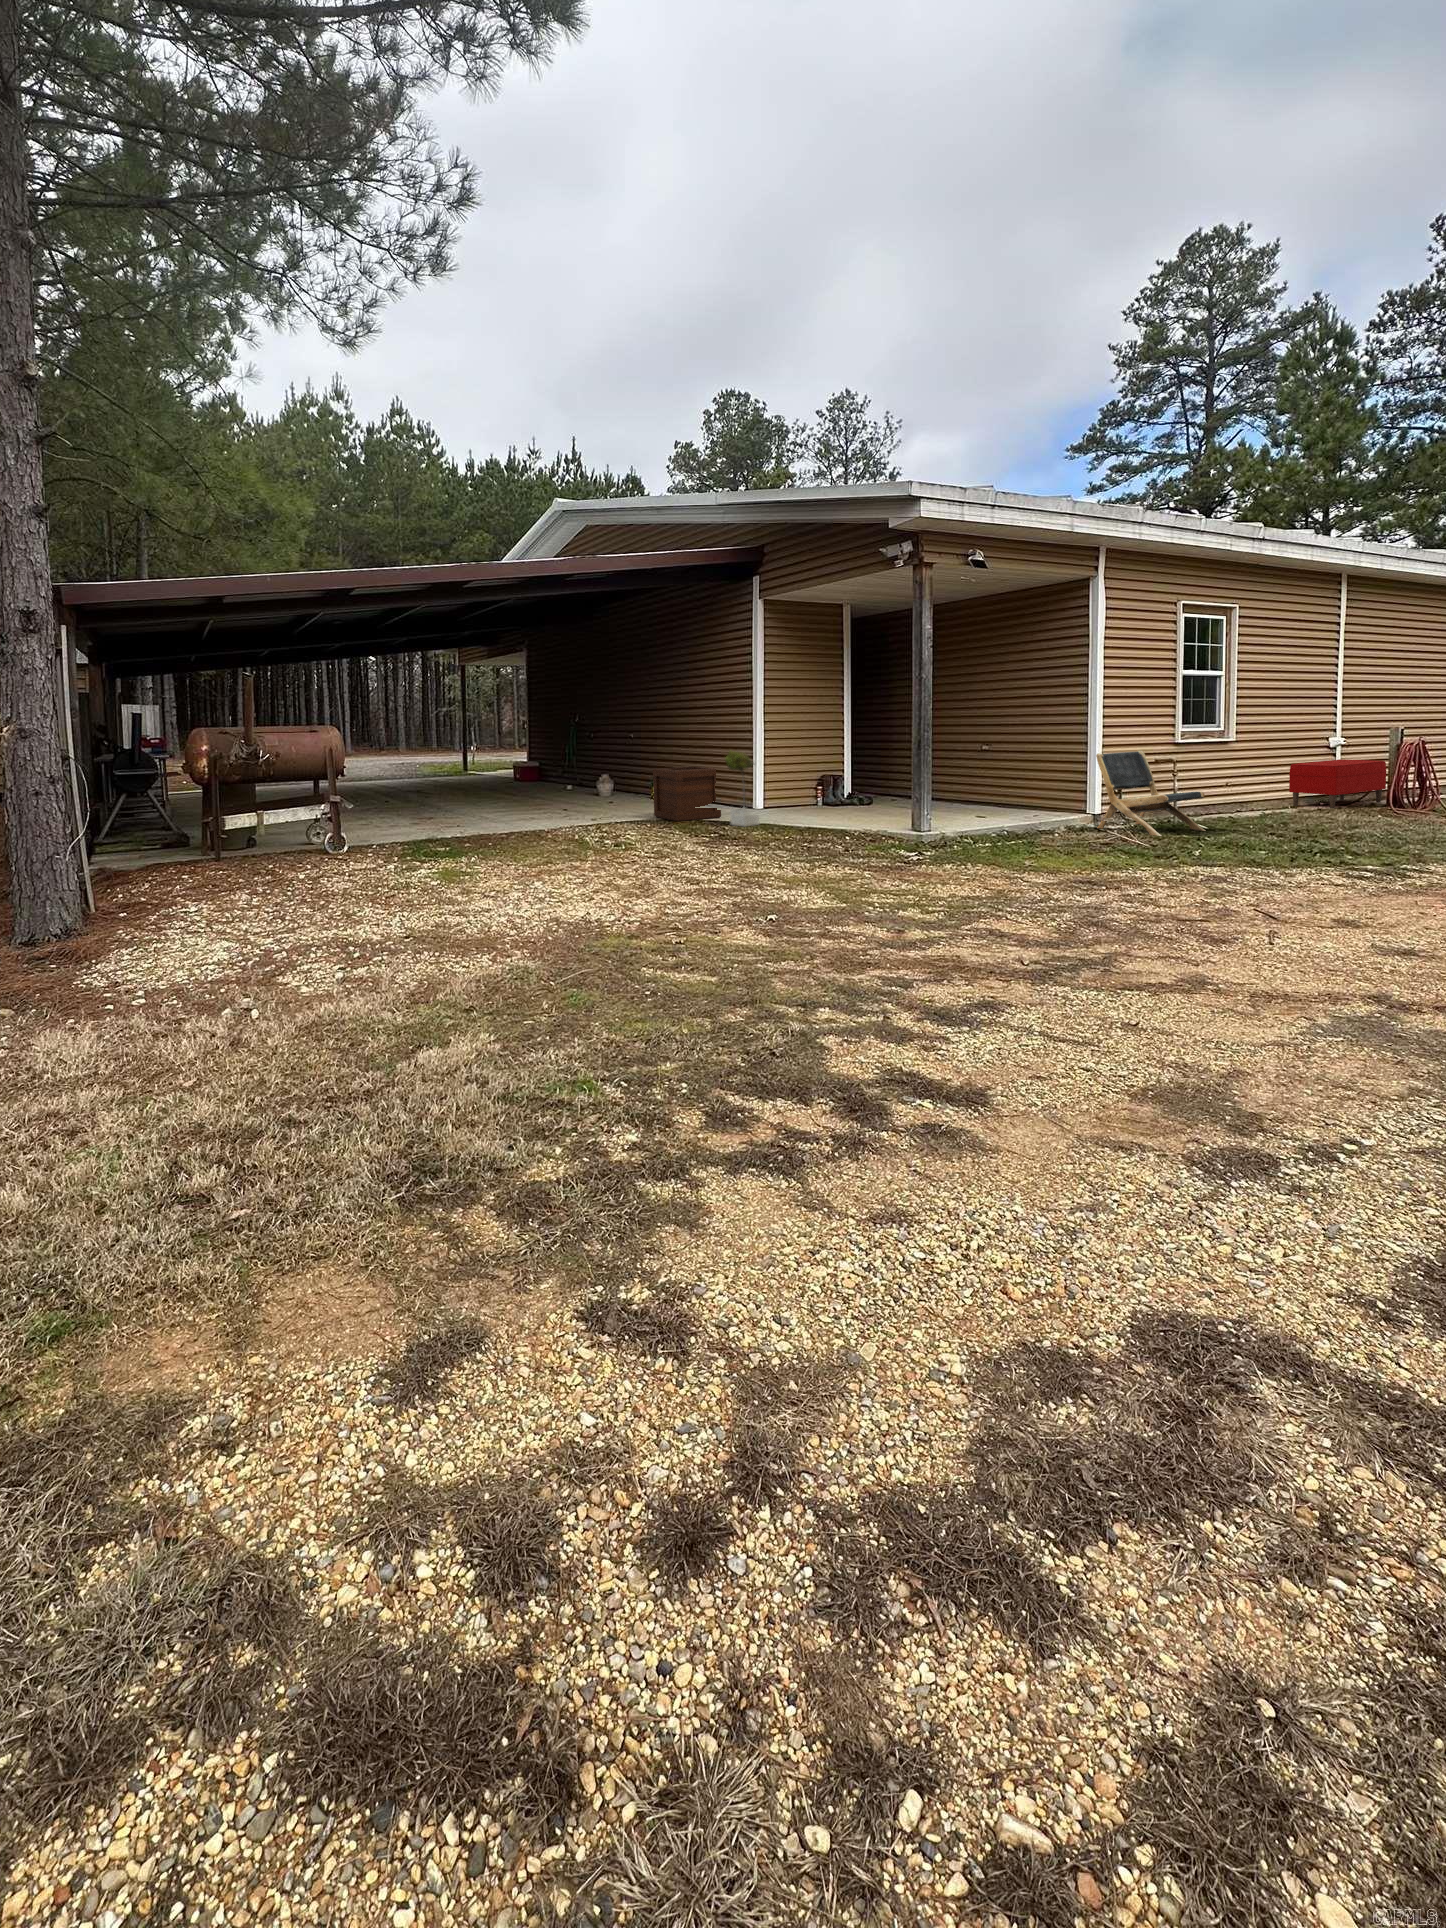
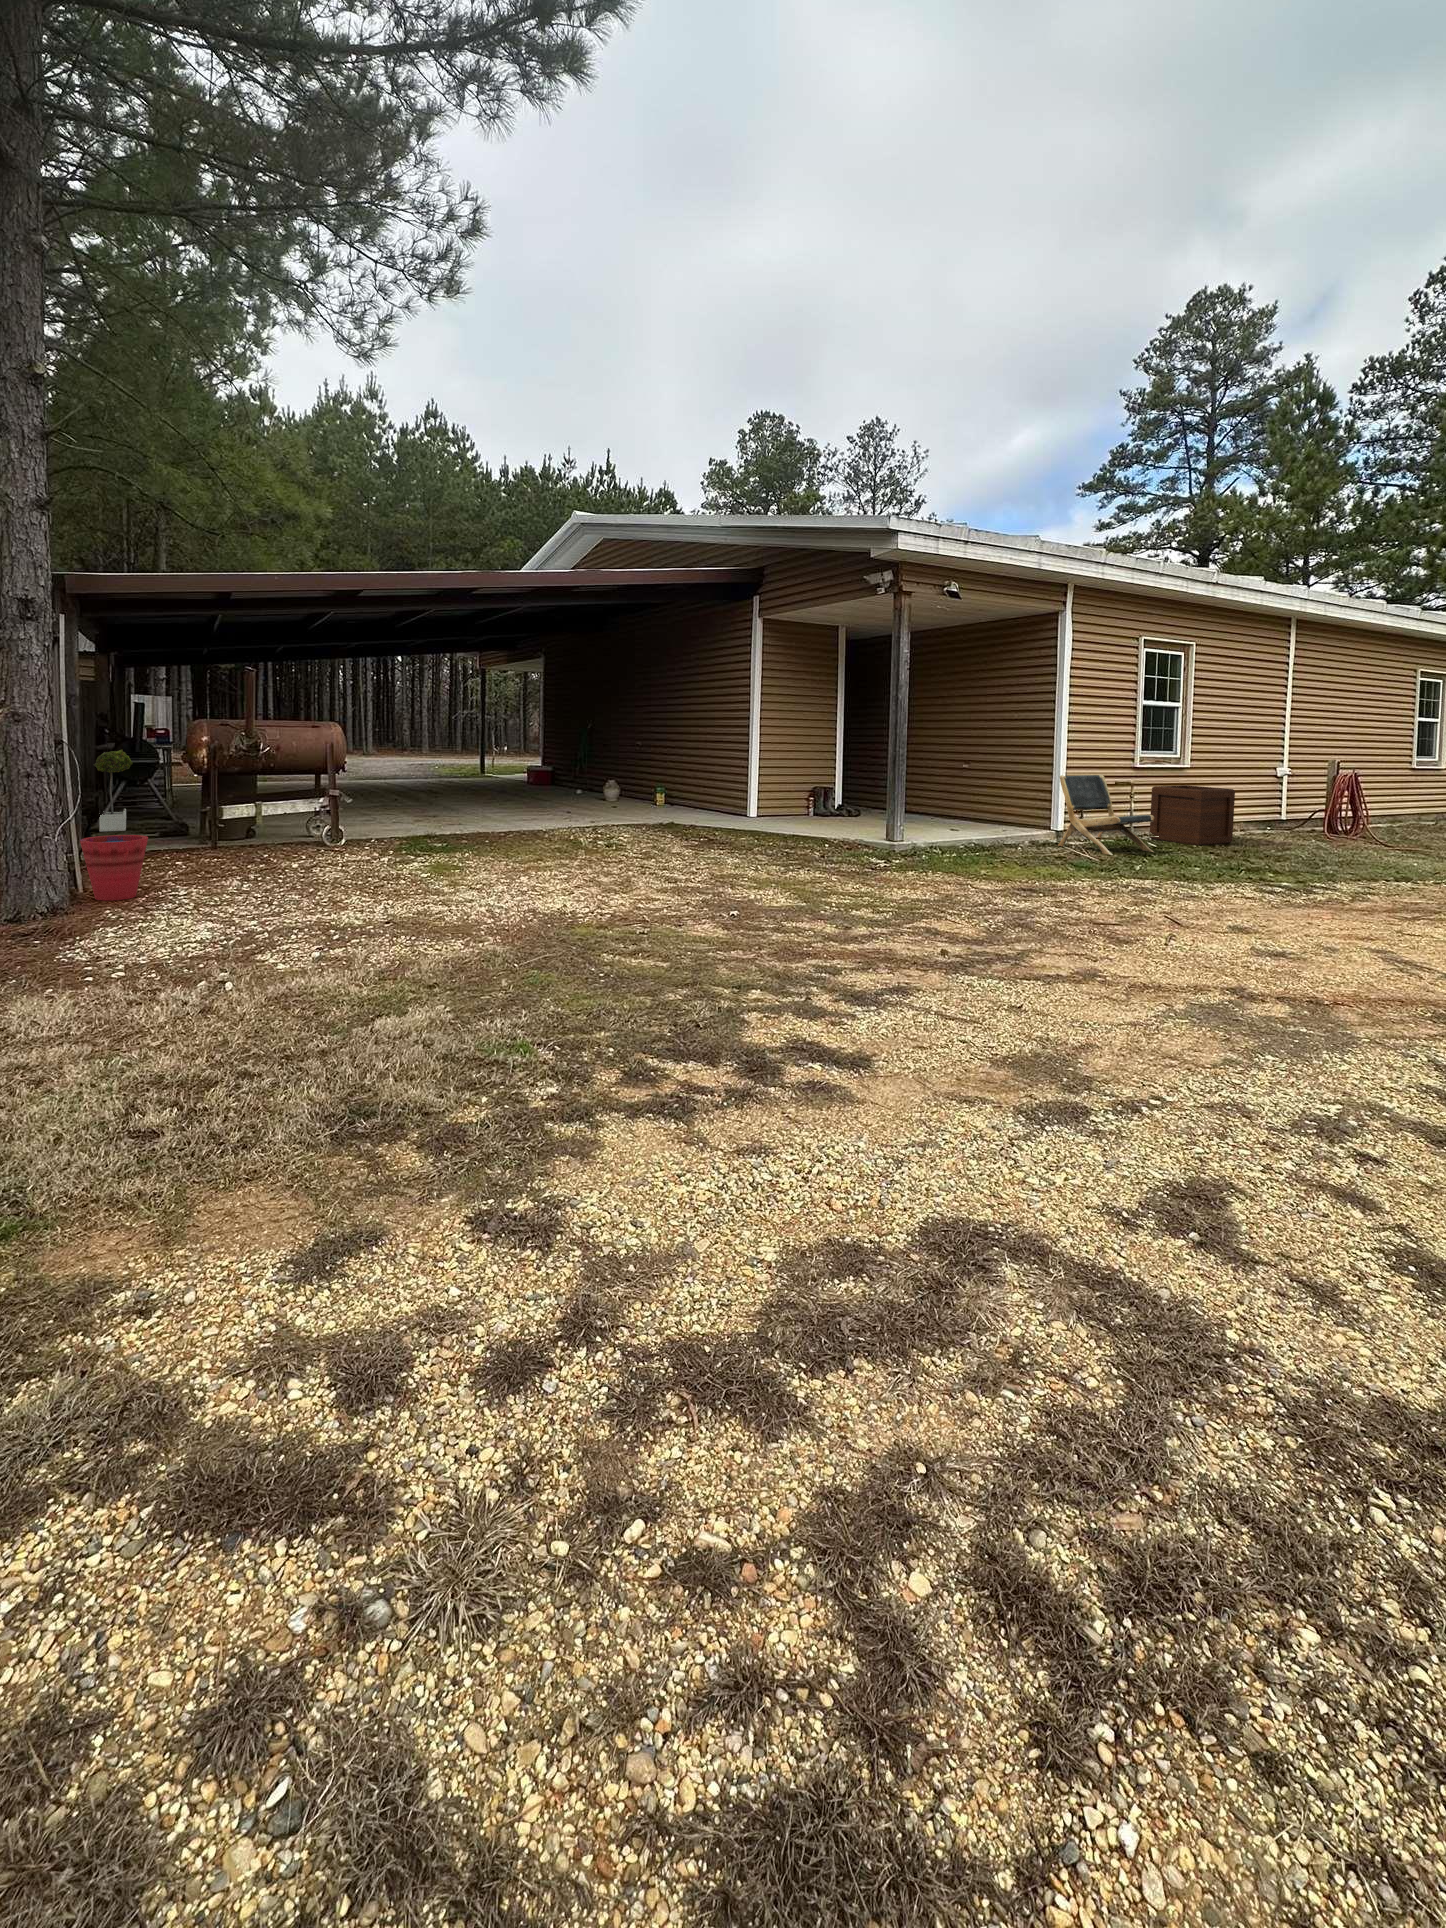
potted tree: present [725,750,759,826] -> present [93,750,132,832]
bench: present [1289,759,1386,808] -> none [1239,792,1325,837]
wooden crate: present [653,766,721,821] -> present [1150,785,1235,846]
bucket: none [109,860,174,928] -> present [80,835,148,901]

